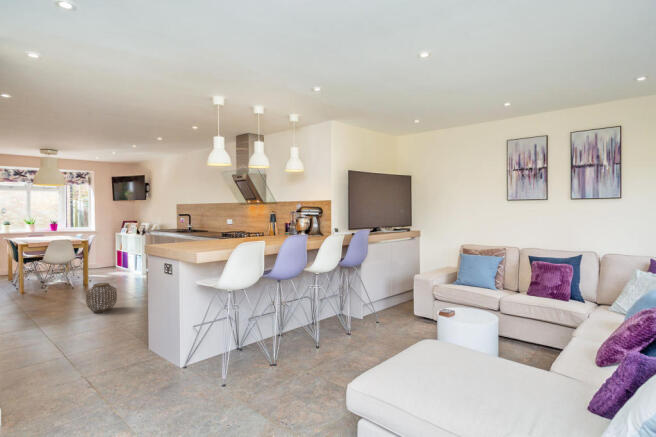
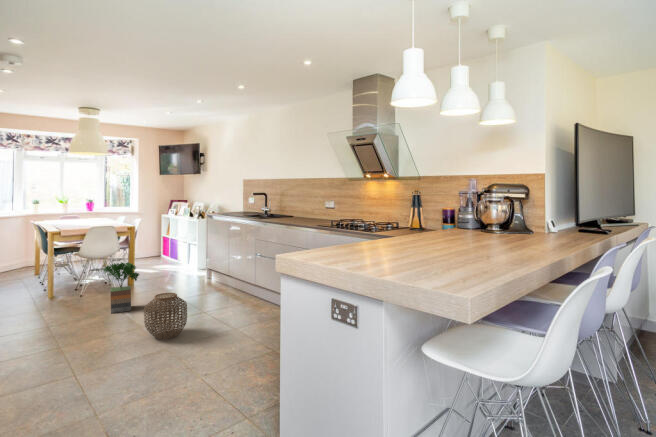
potted tree: none [59,265,88,302] -> present [104,262,139,313]

